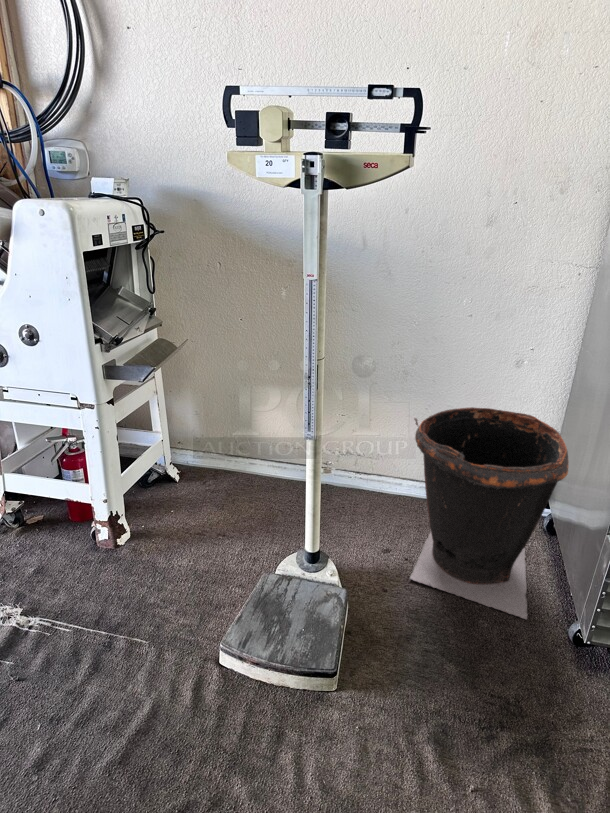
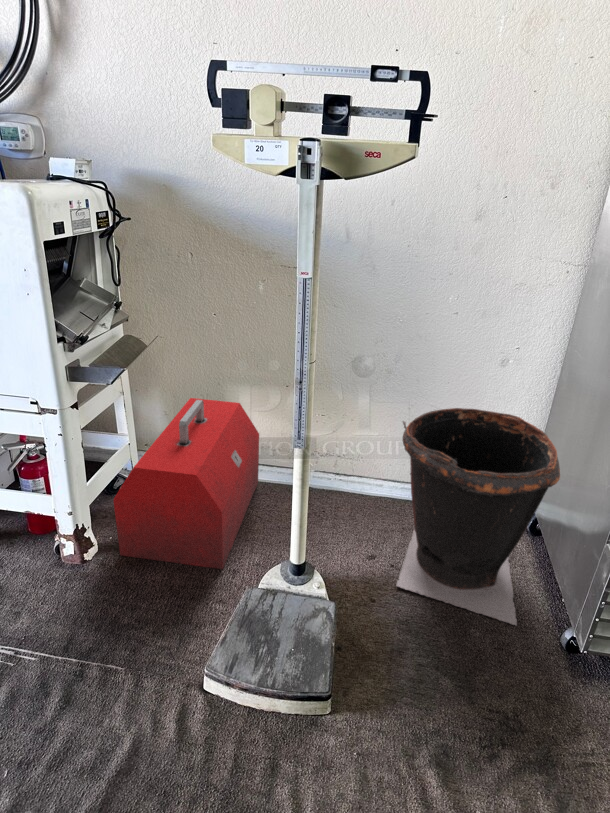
toolbox: none [144,398,284,558] -> present [114,398,259,569]

